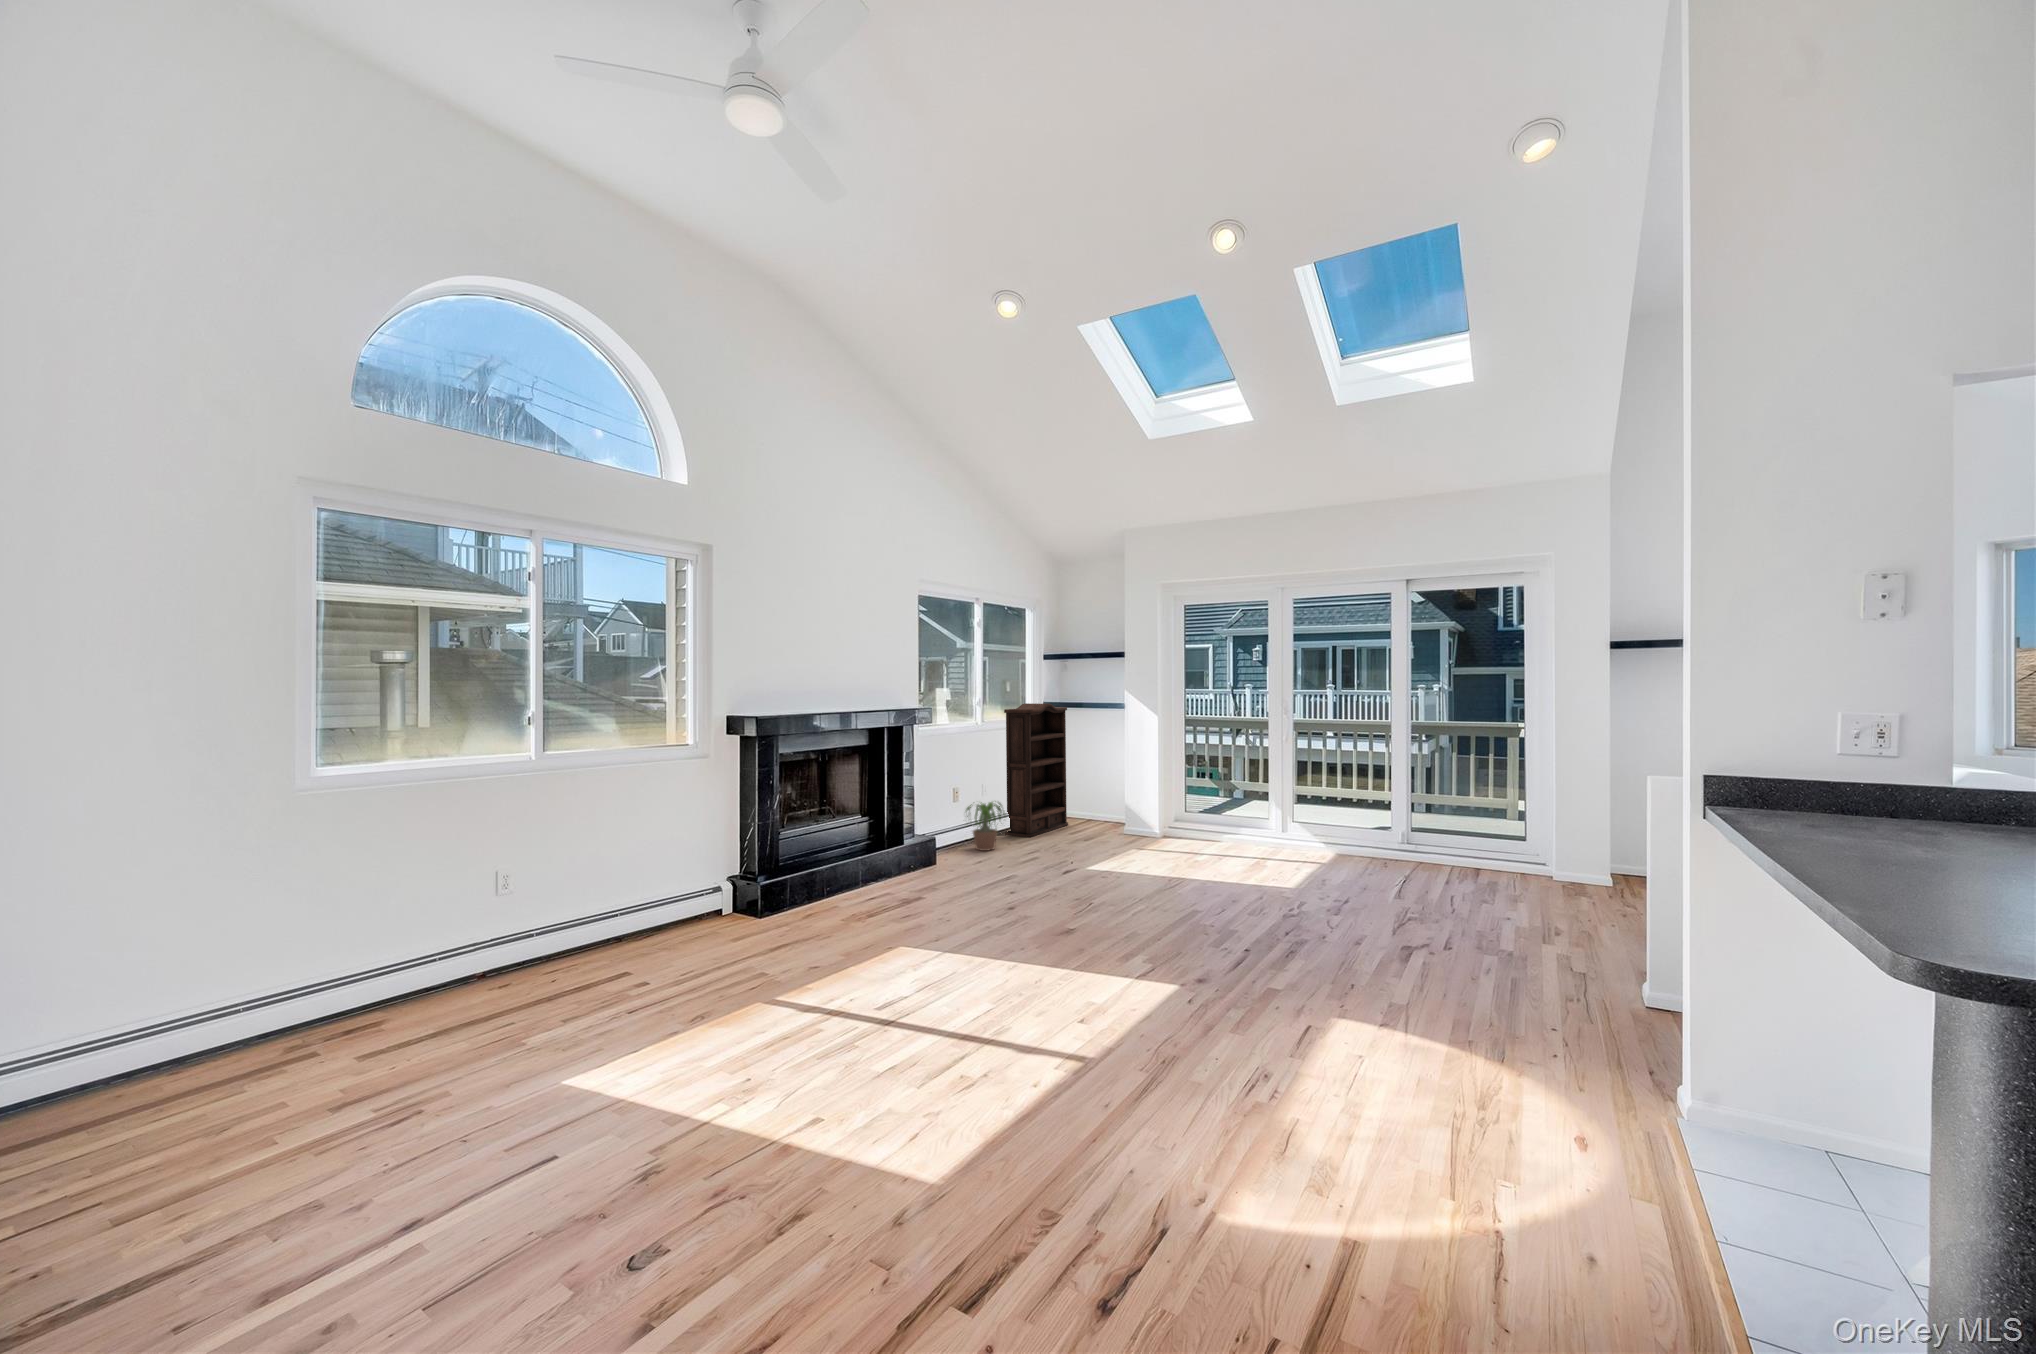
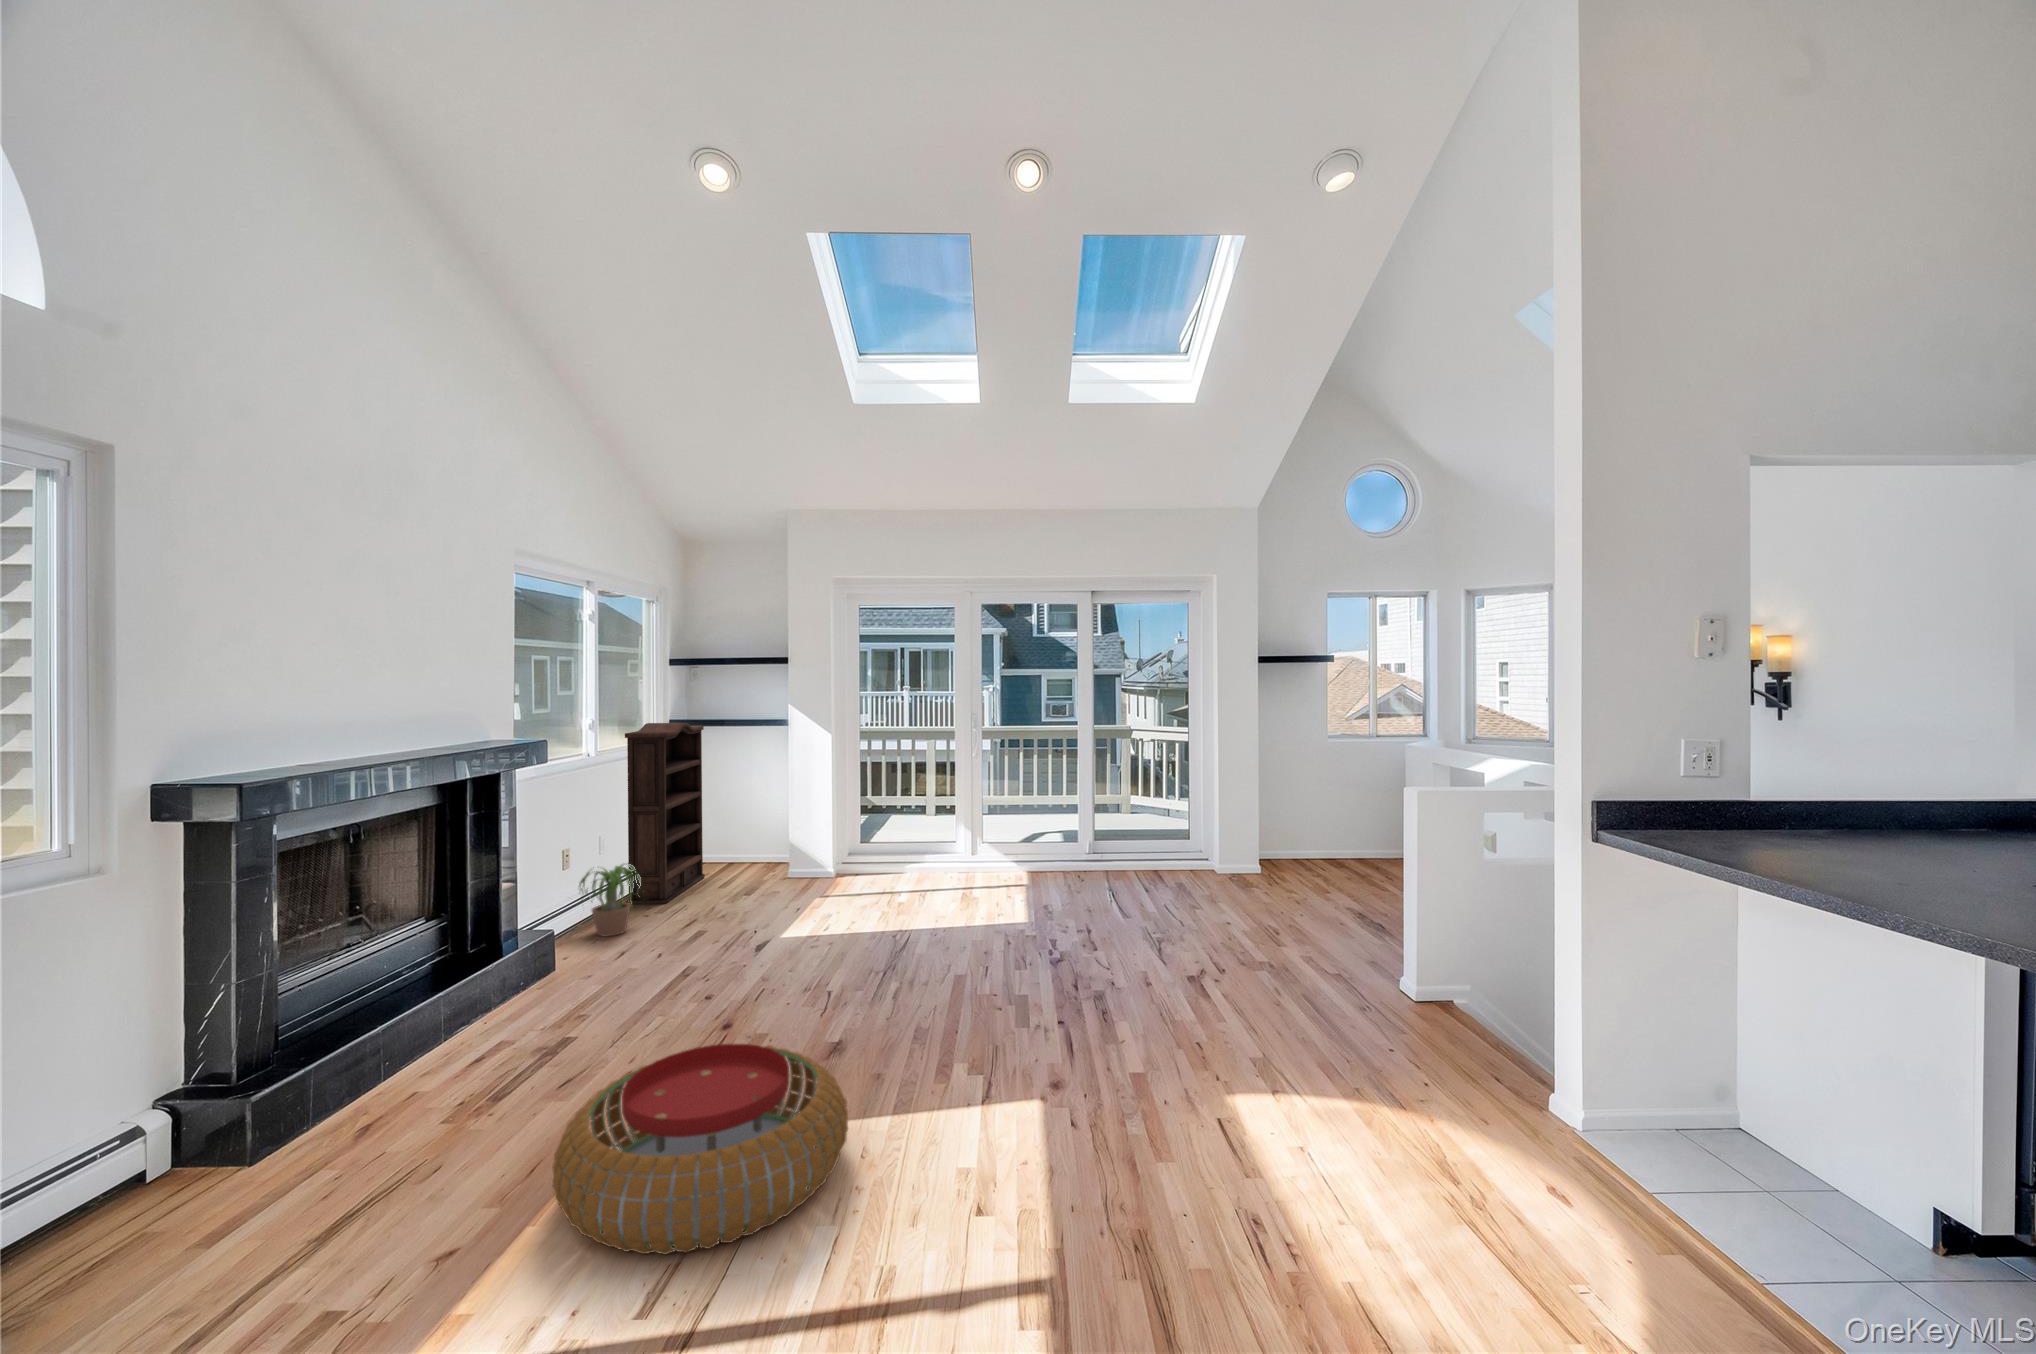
pouf: none [863,892,1037,995] -> present [552,1044,848,1255]

